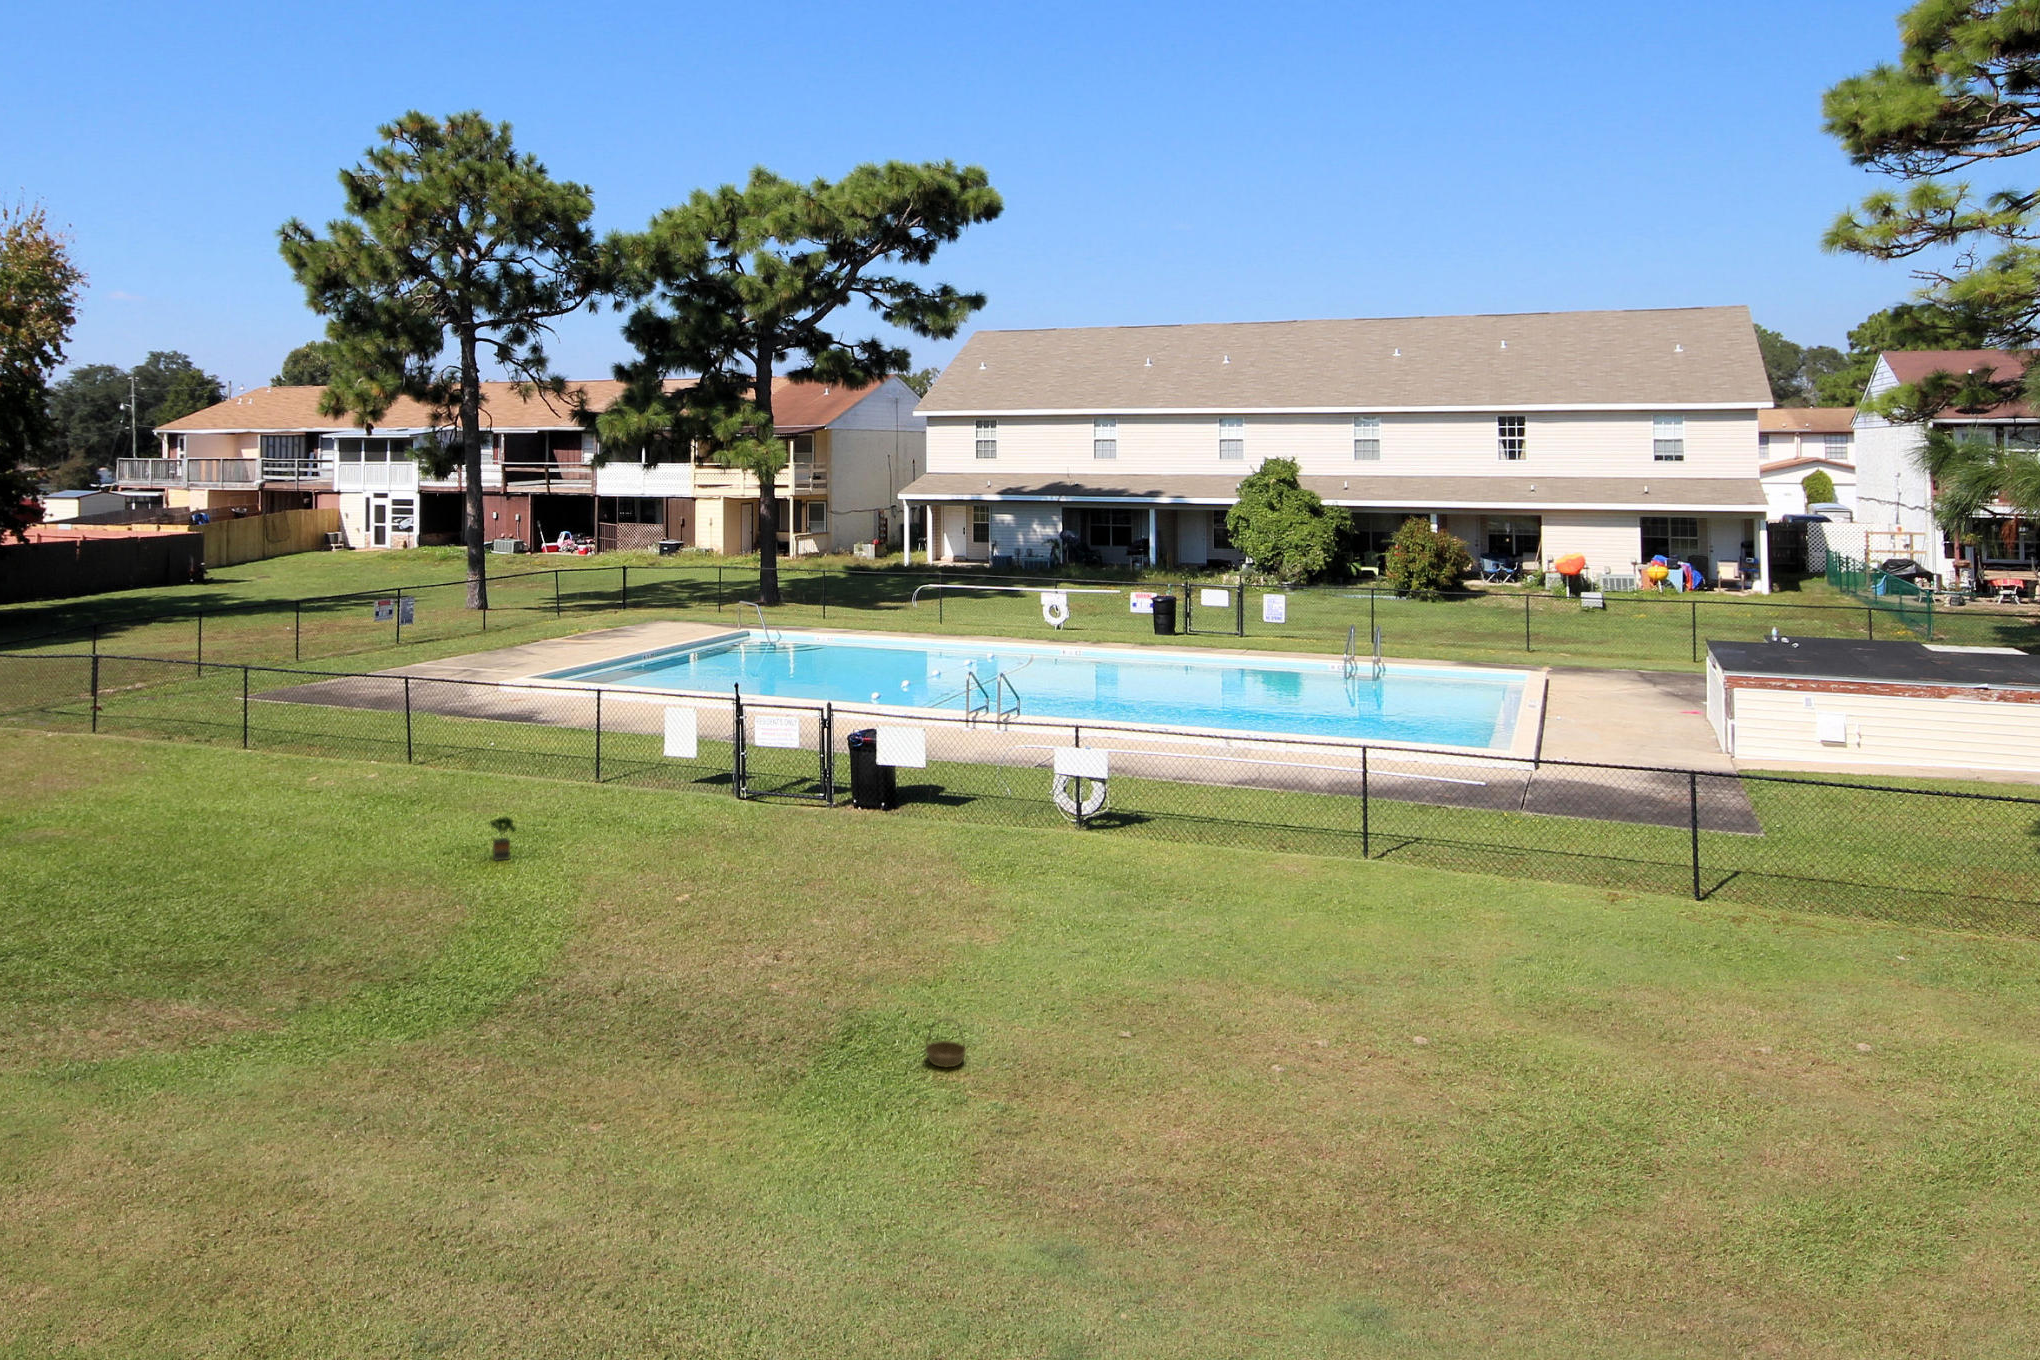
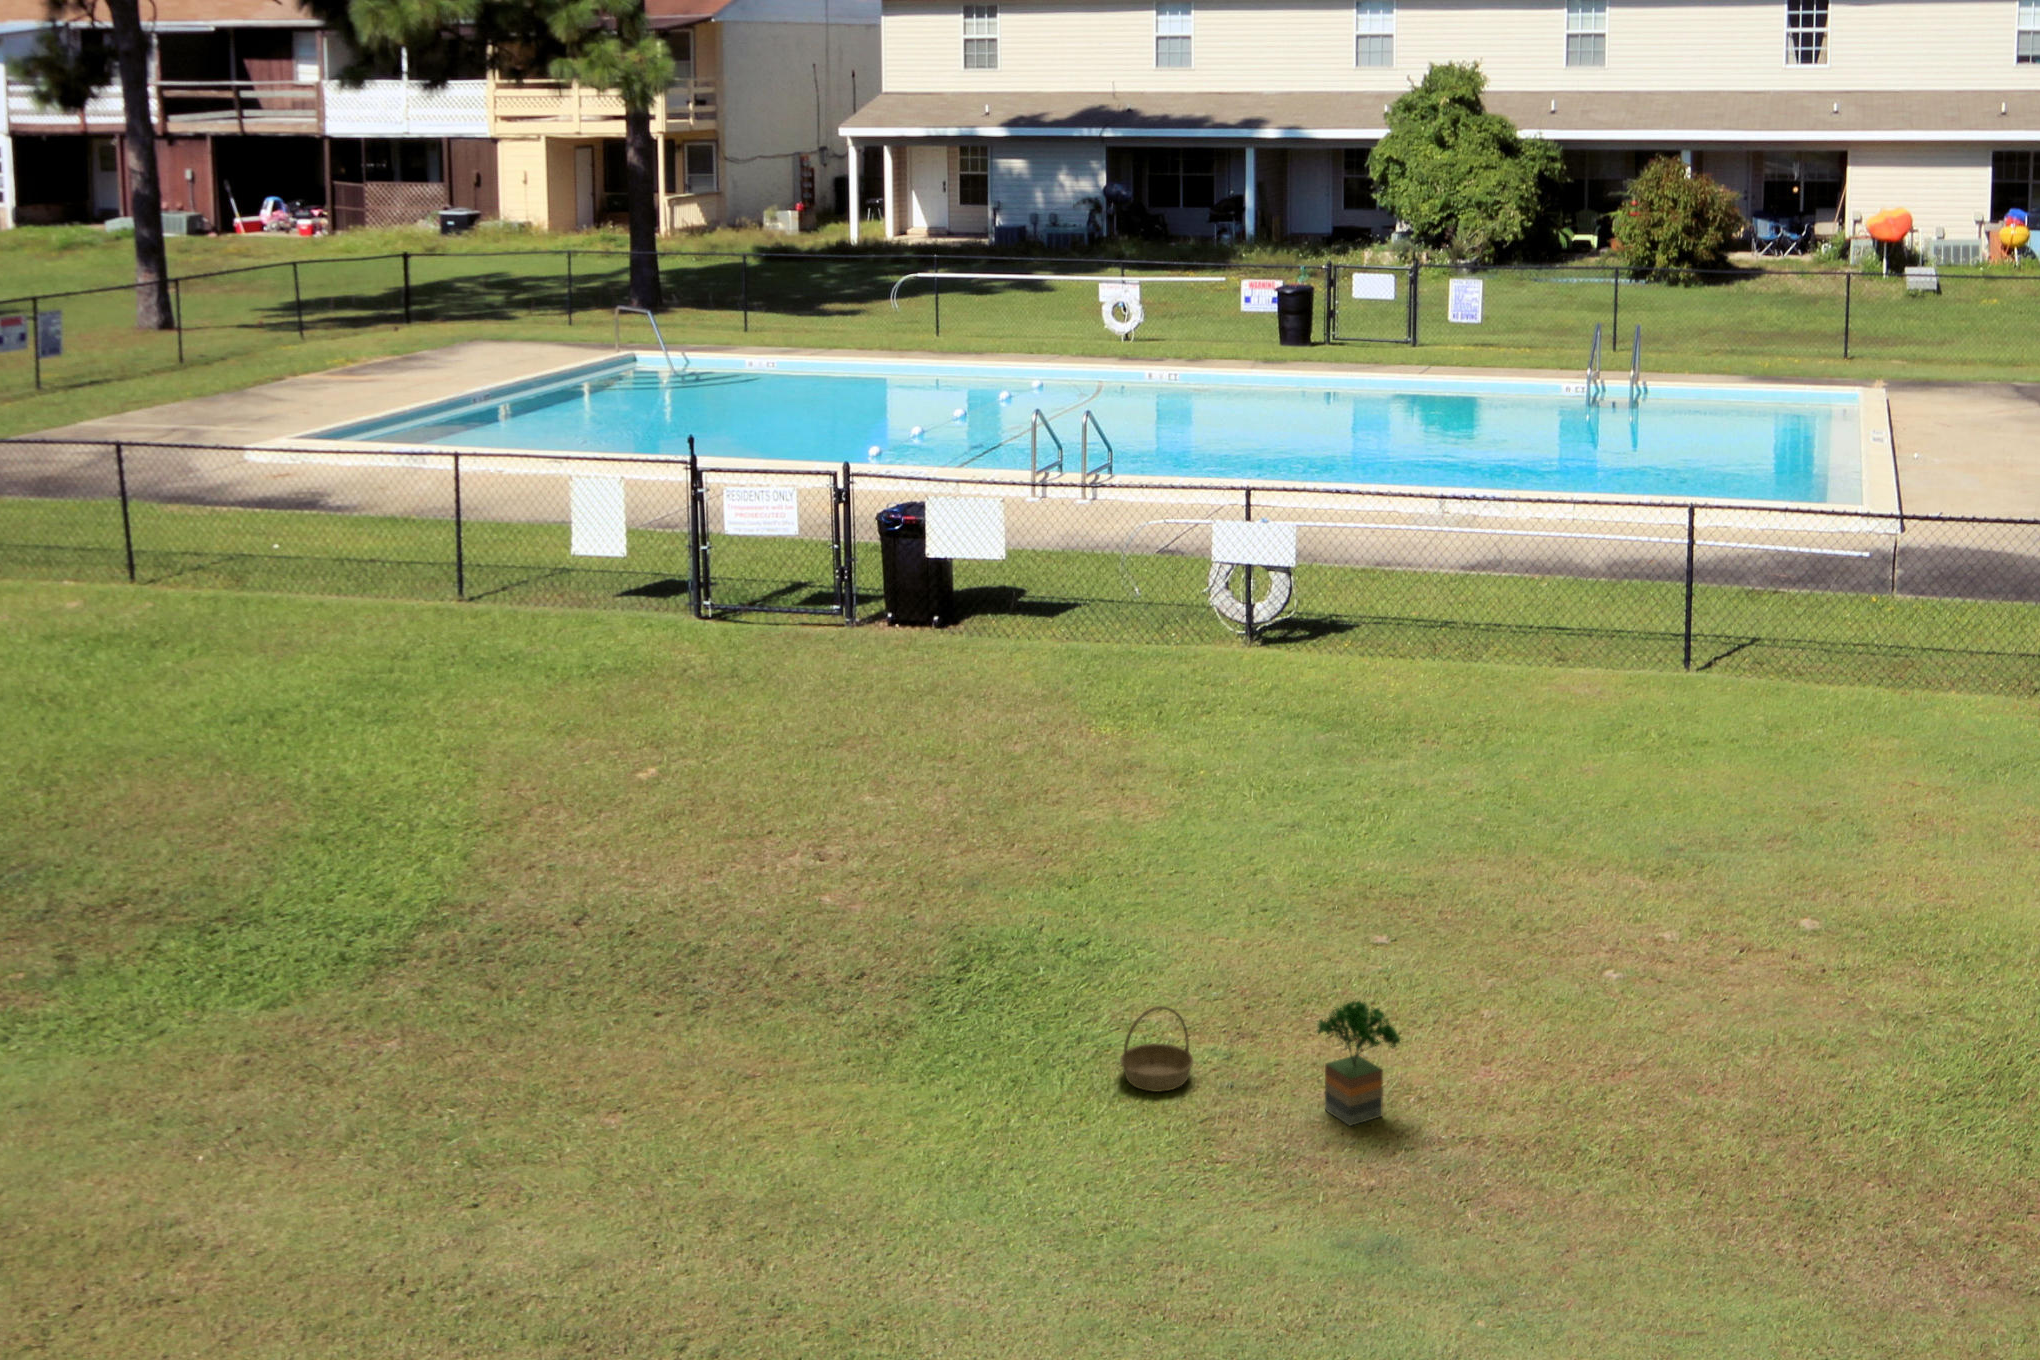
potted tree: present [489,817,516,861] -> present [1317,1001,1400,1126]

